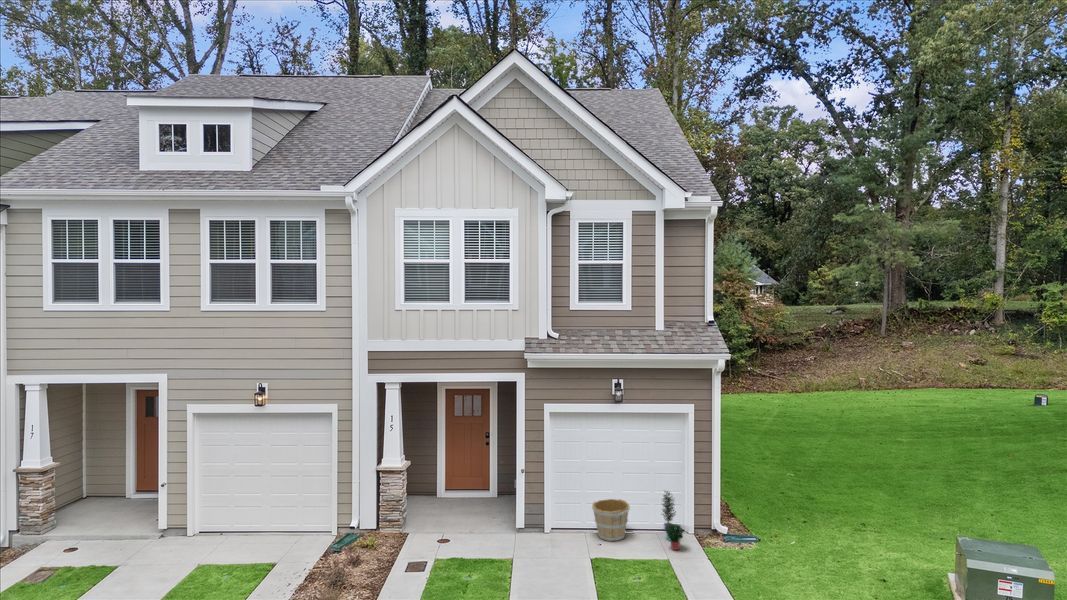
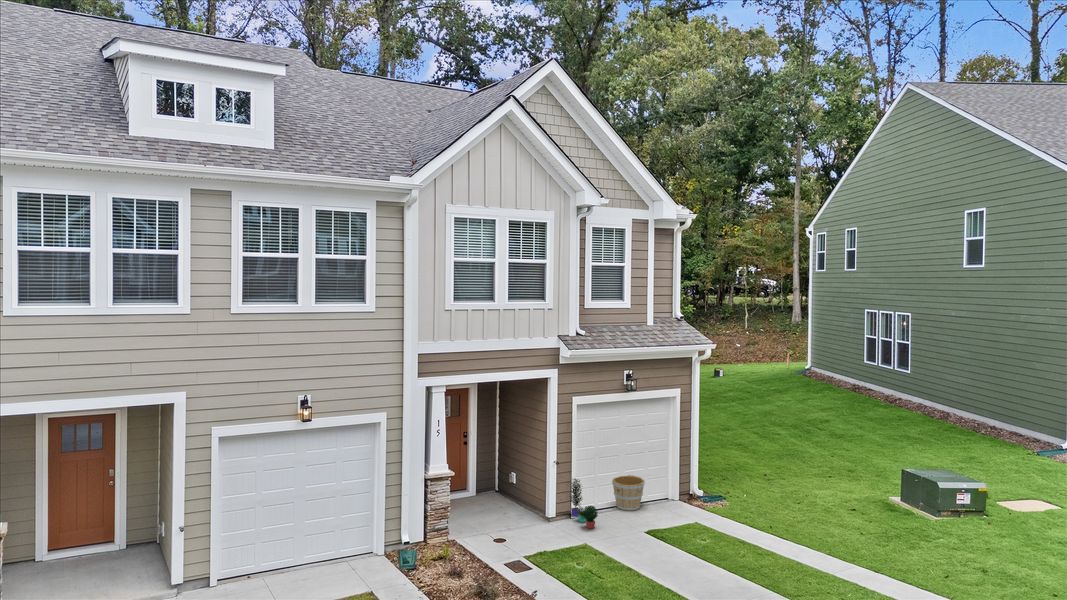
potted plant: present [663,491,683,550] -> present [570,478,598,529]

